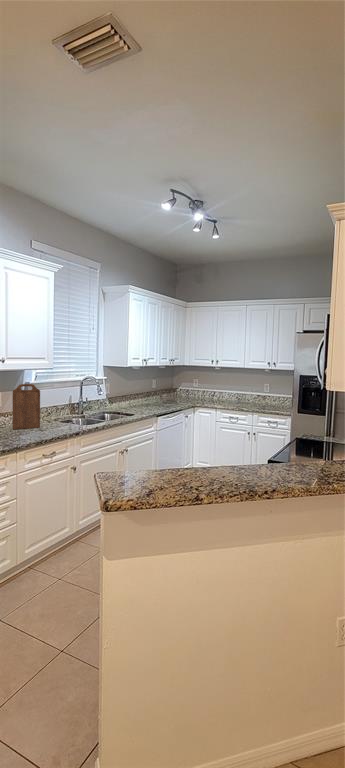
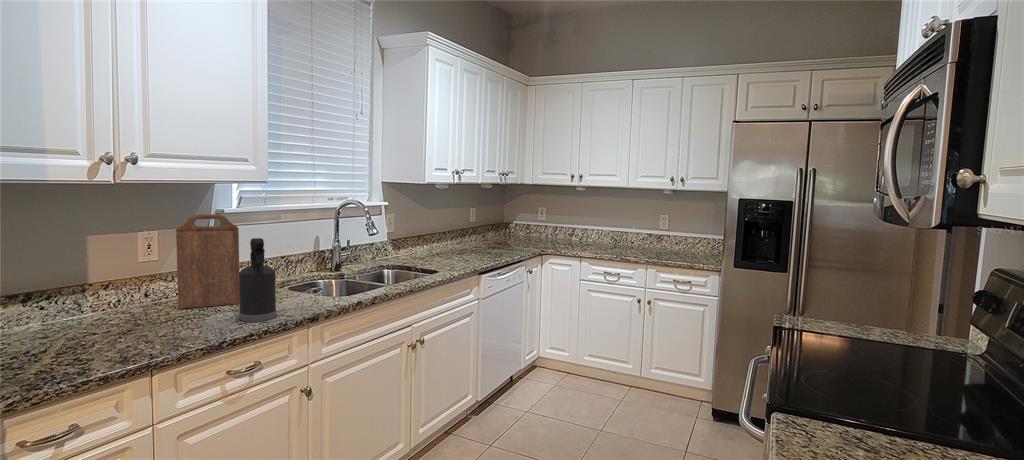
spray bottle: none [44,395,61,434] -> present [239,238,277,322]

